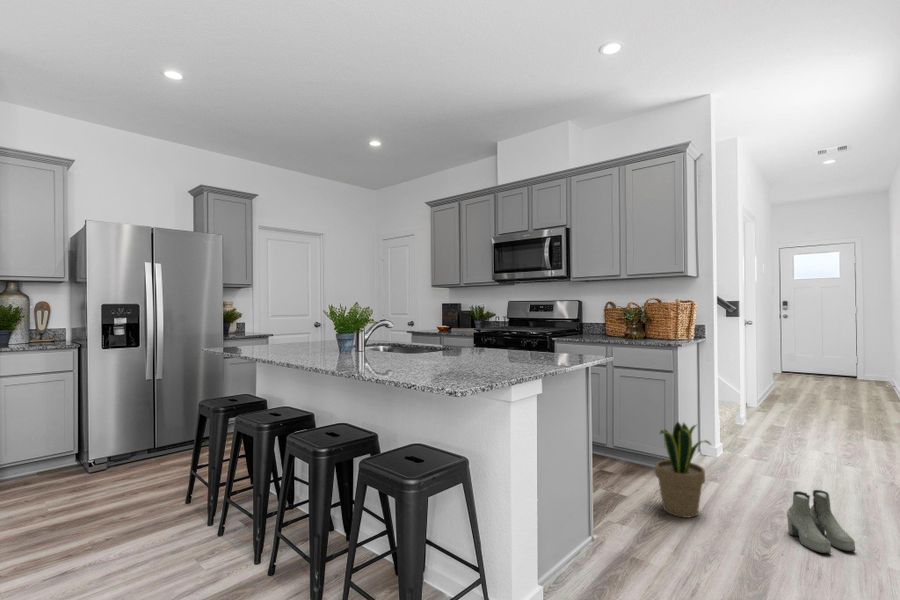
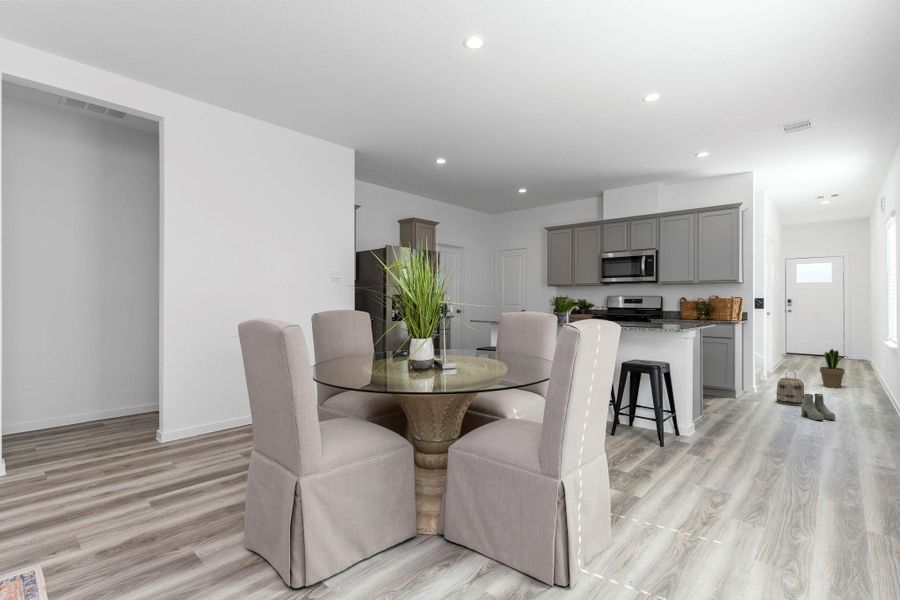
potted plant: present [655,422,710,518] -> present [820,349,847,388]
basket: none [748,432,798,497] -> present [776,374,804,406]

